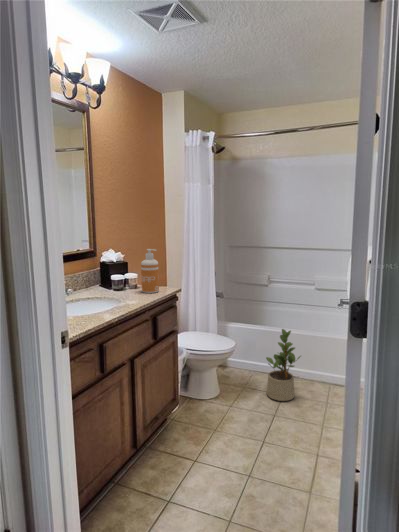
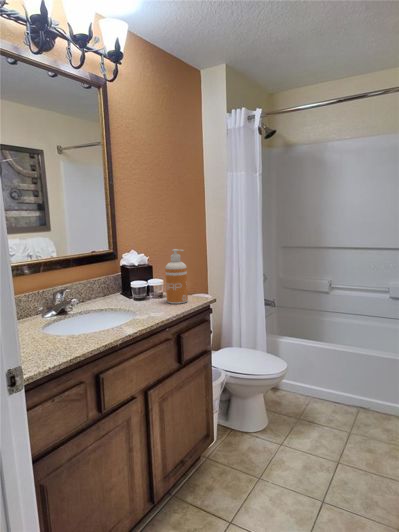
potted plant: present [266,329,301,401] -> none [326,350,374,443]

